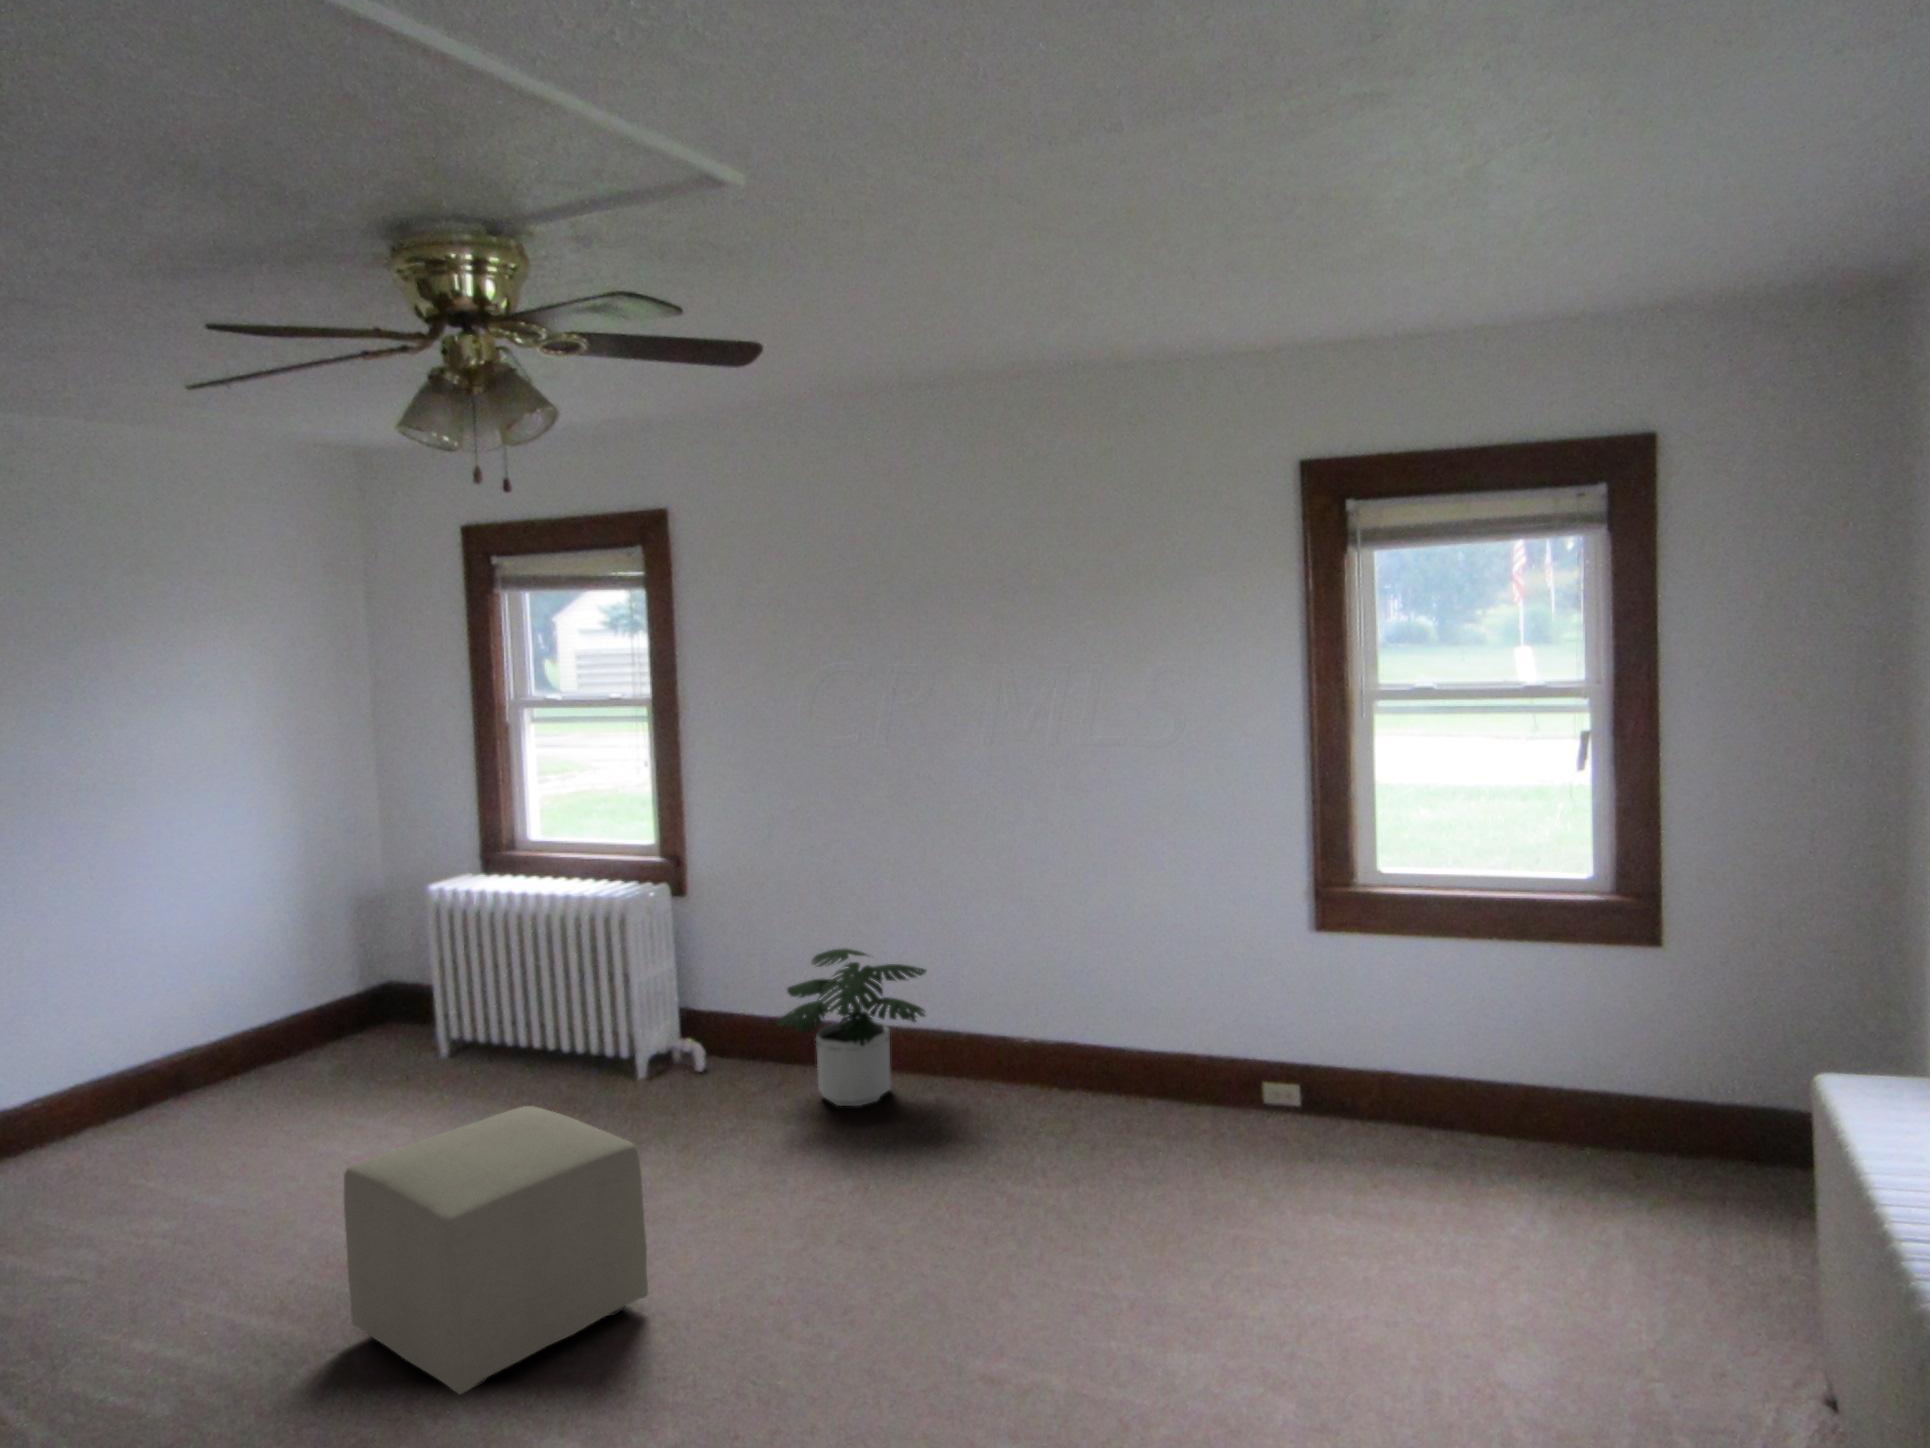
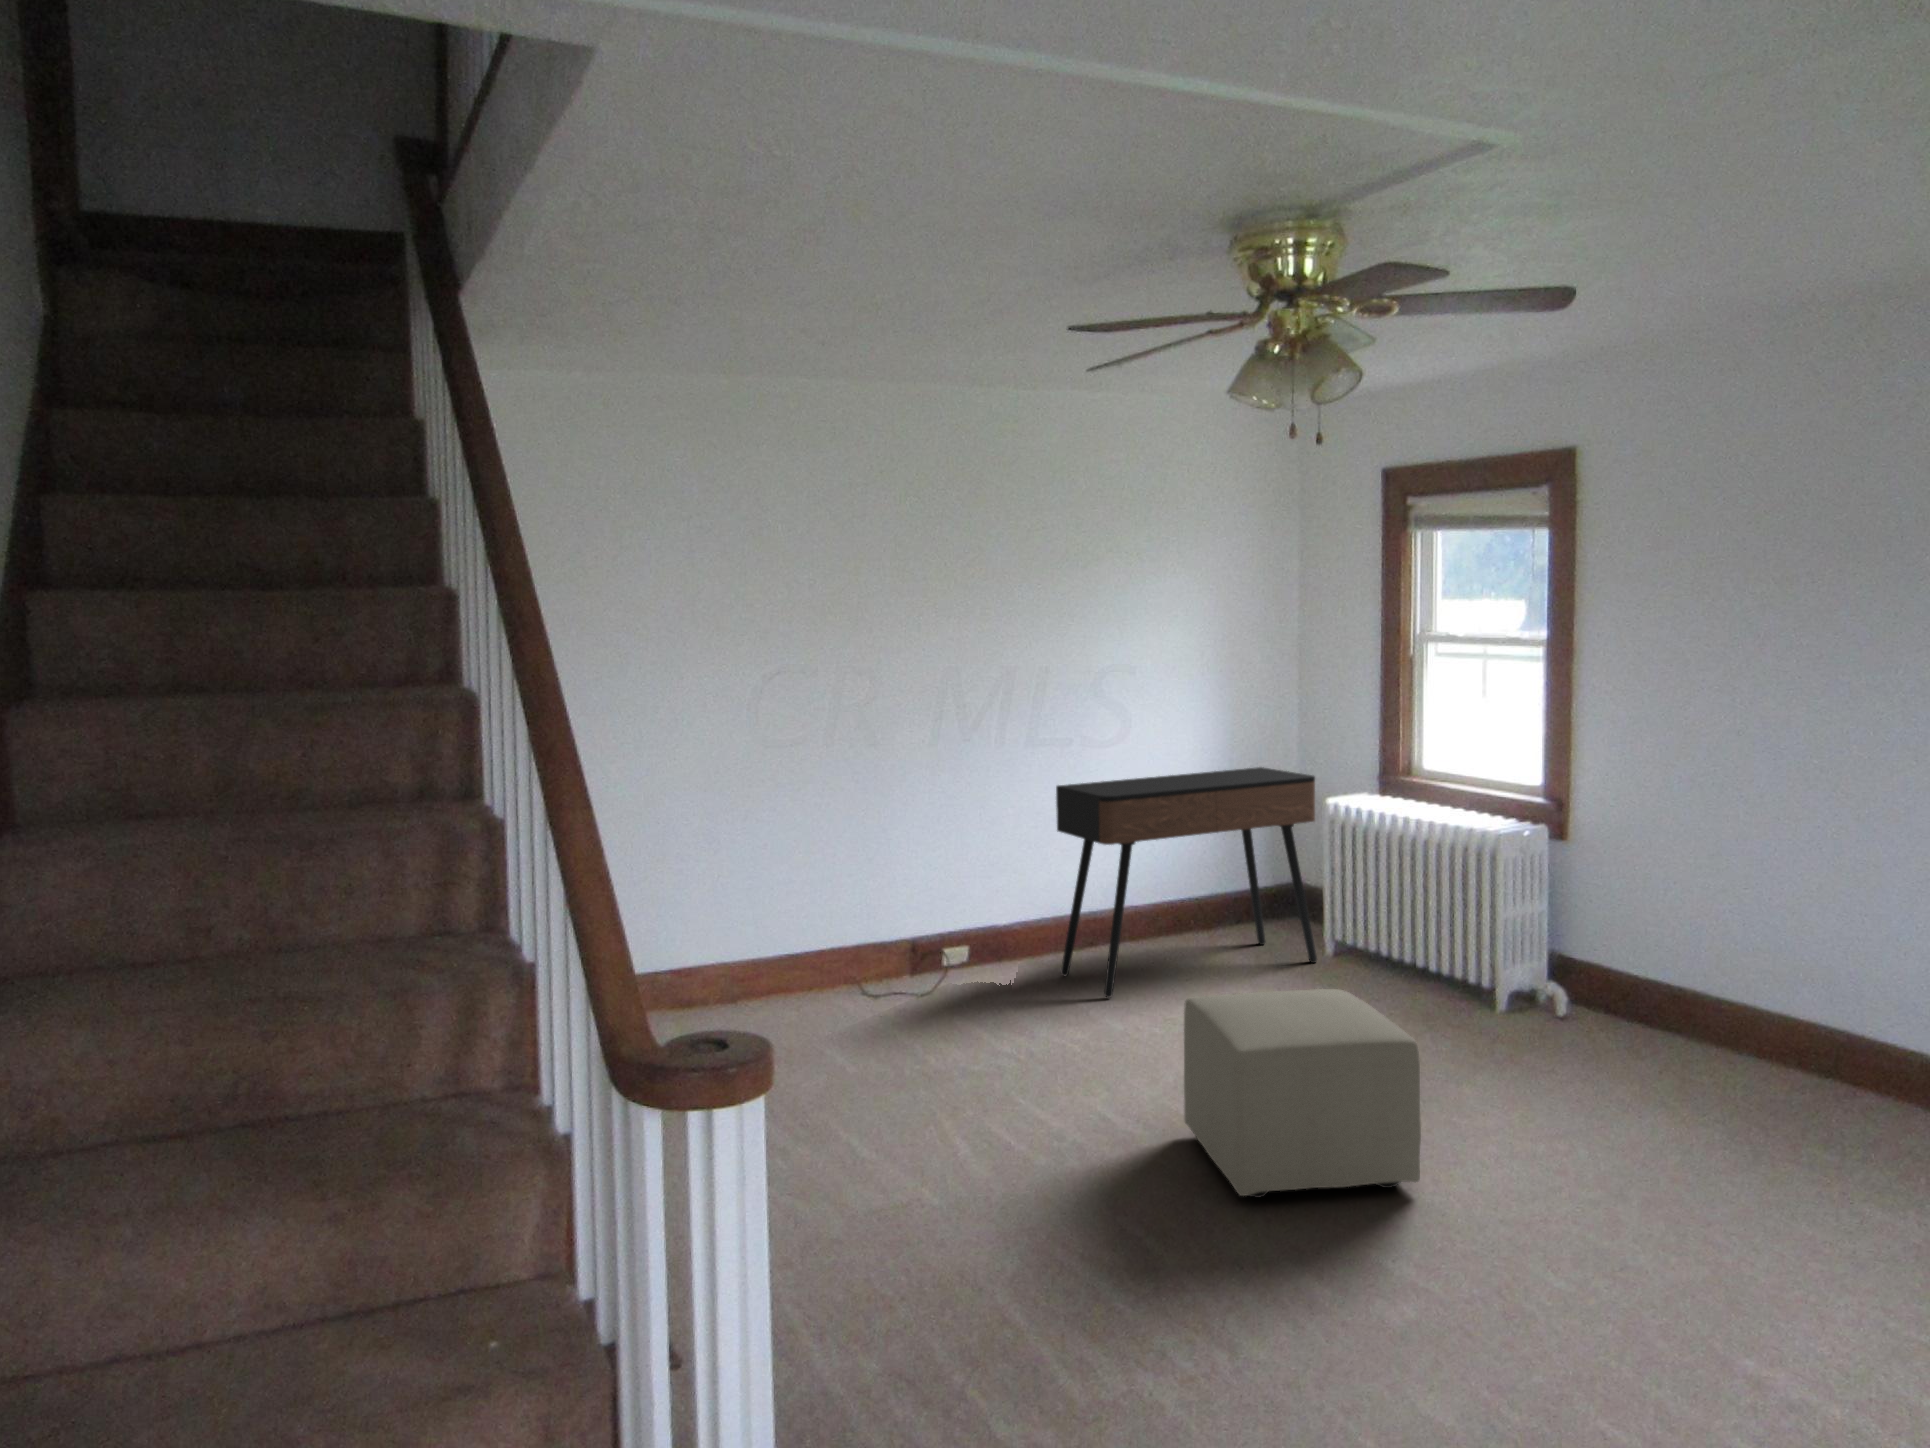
console table: none [67,860,432,1187] -> present [1056,767,1317,998]
potted plant: present [777,948,926,1106] -> none [1630,921,1837,1096]

